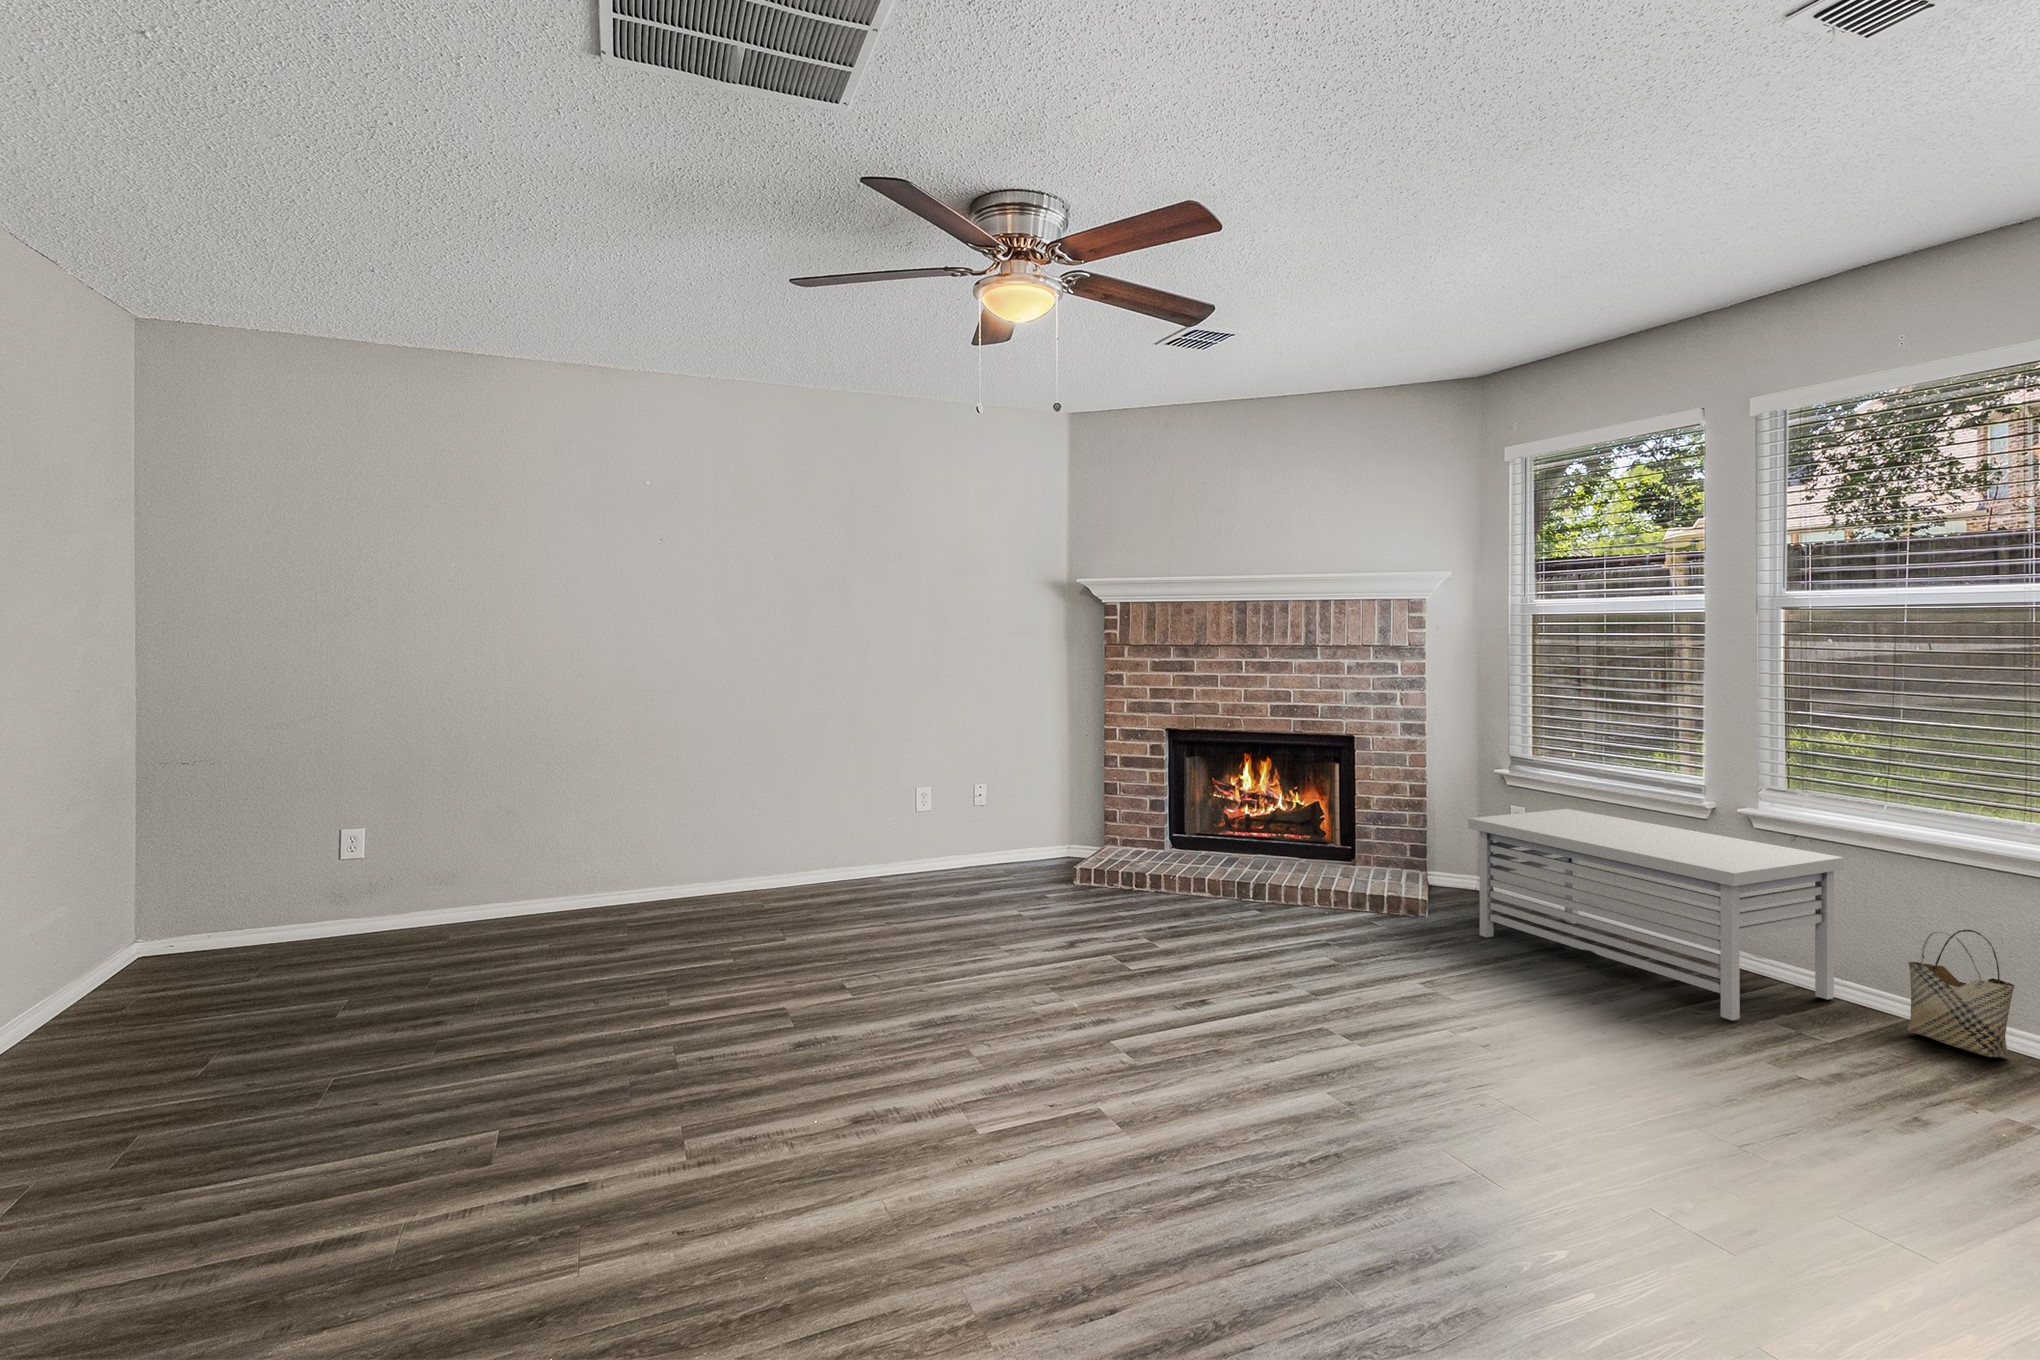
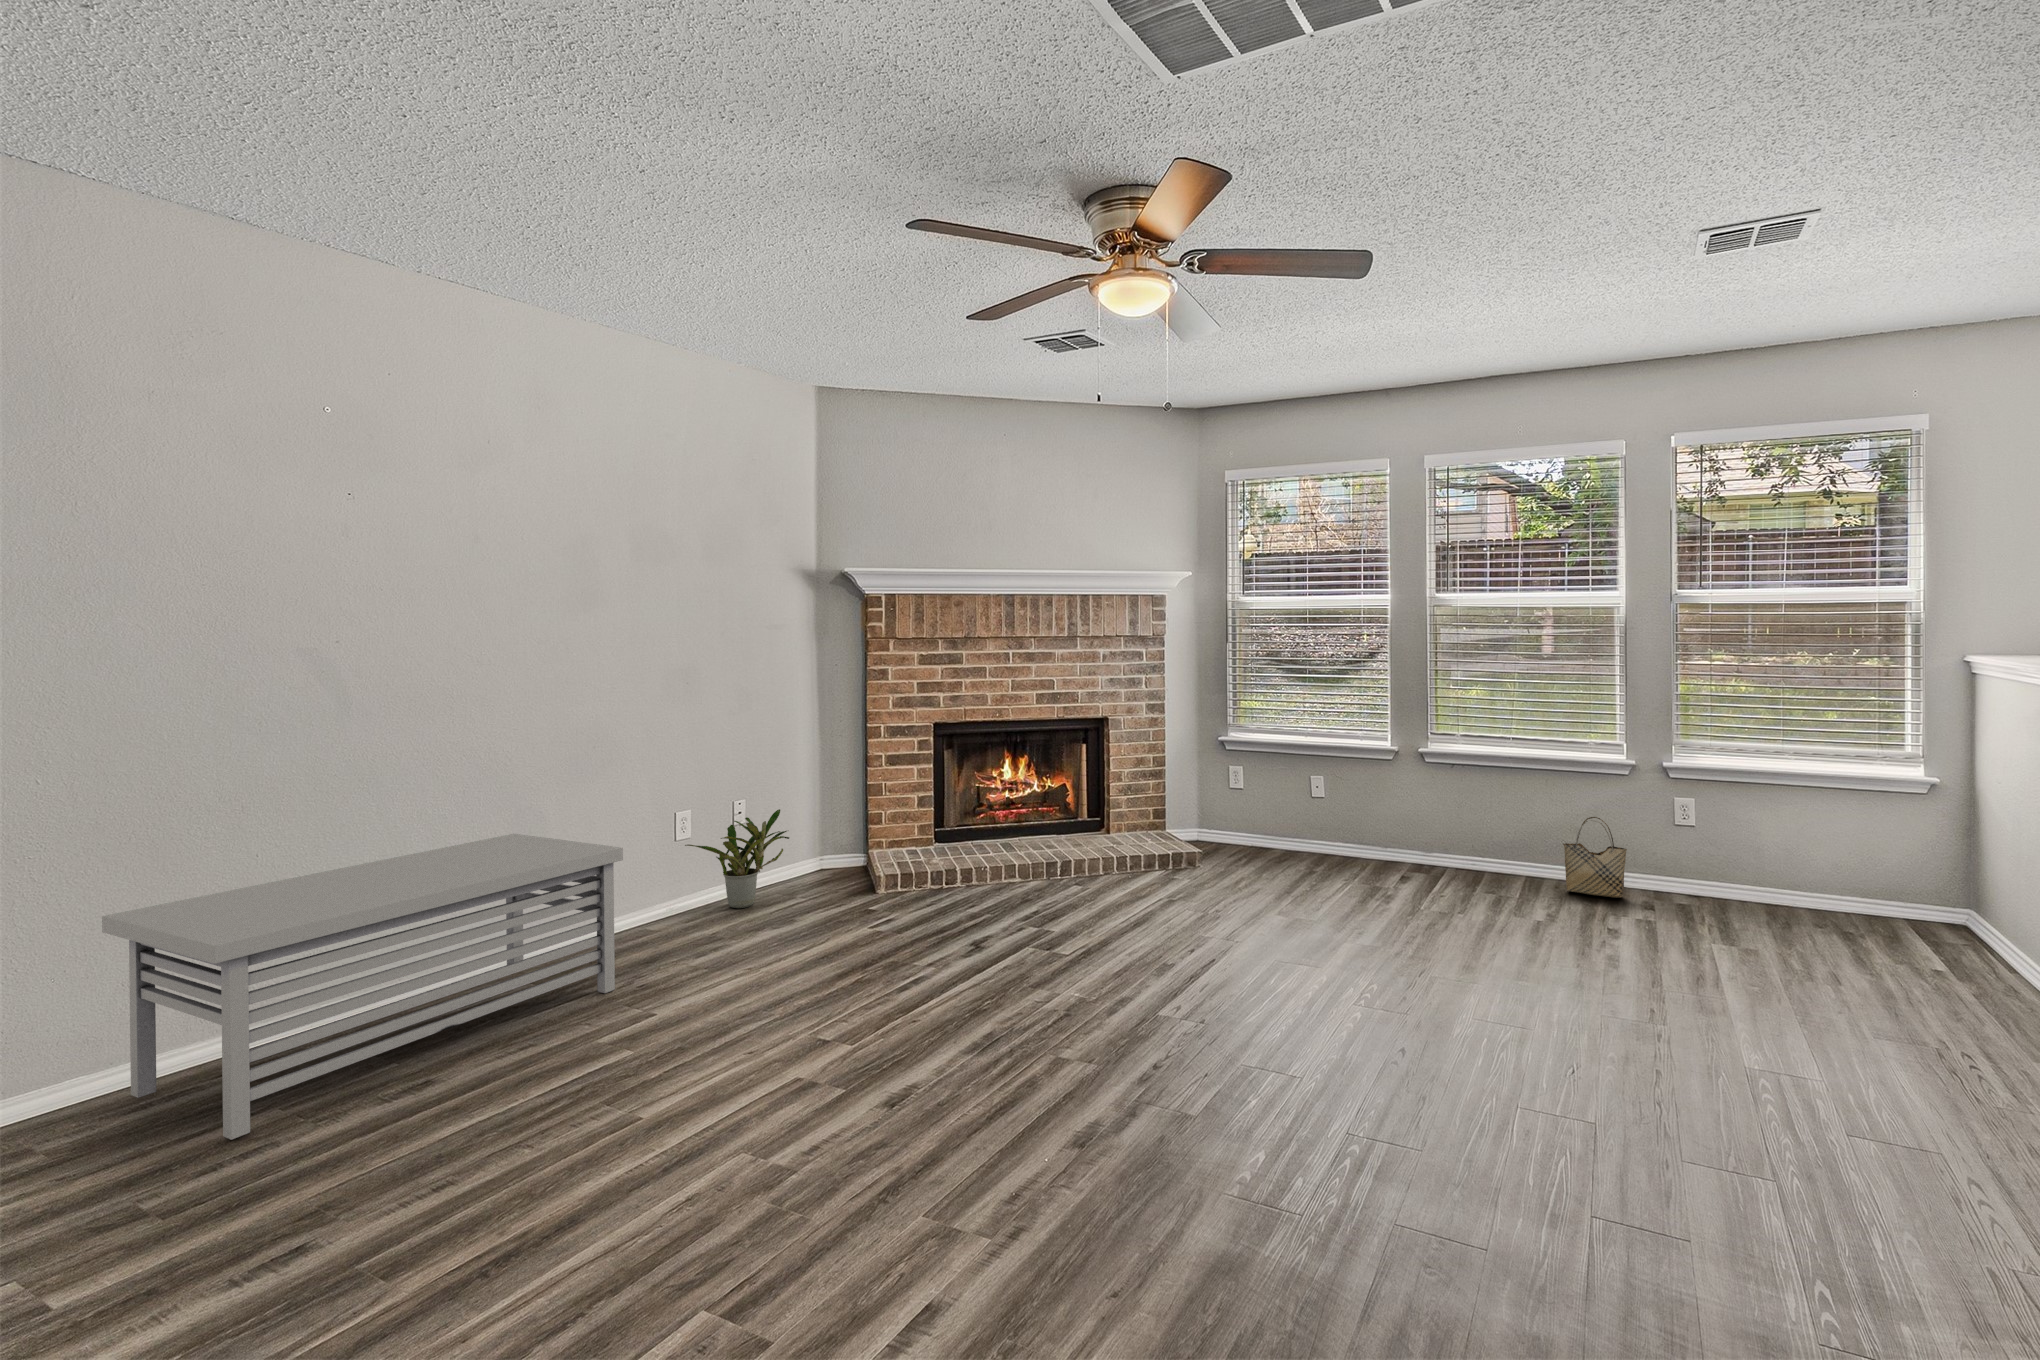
potted plant: none [923,795,1017,876] -> present [685,809,789,909]
storage bench: present [1468,809,1844,1020] -> present [102,834,623,1140]

